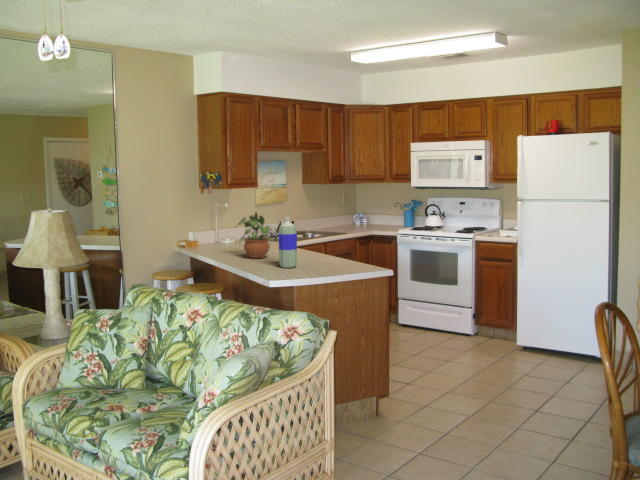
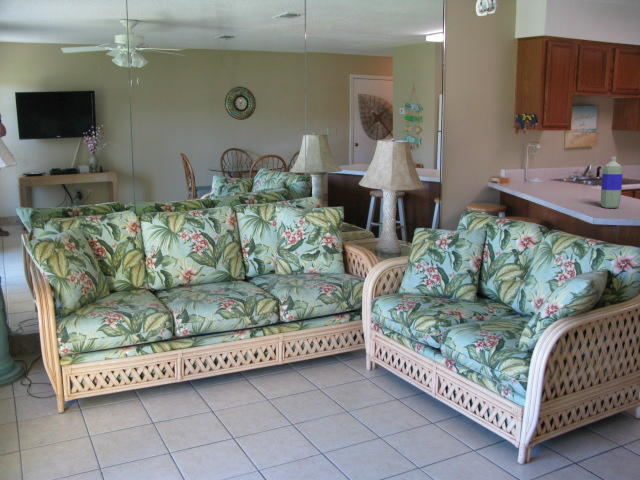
potted plant: present [237,212,272,258] -> none [553,152,591,198]

